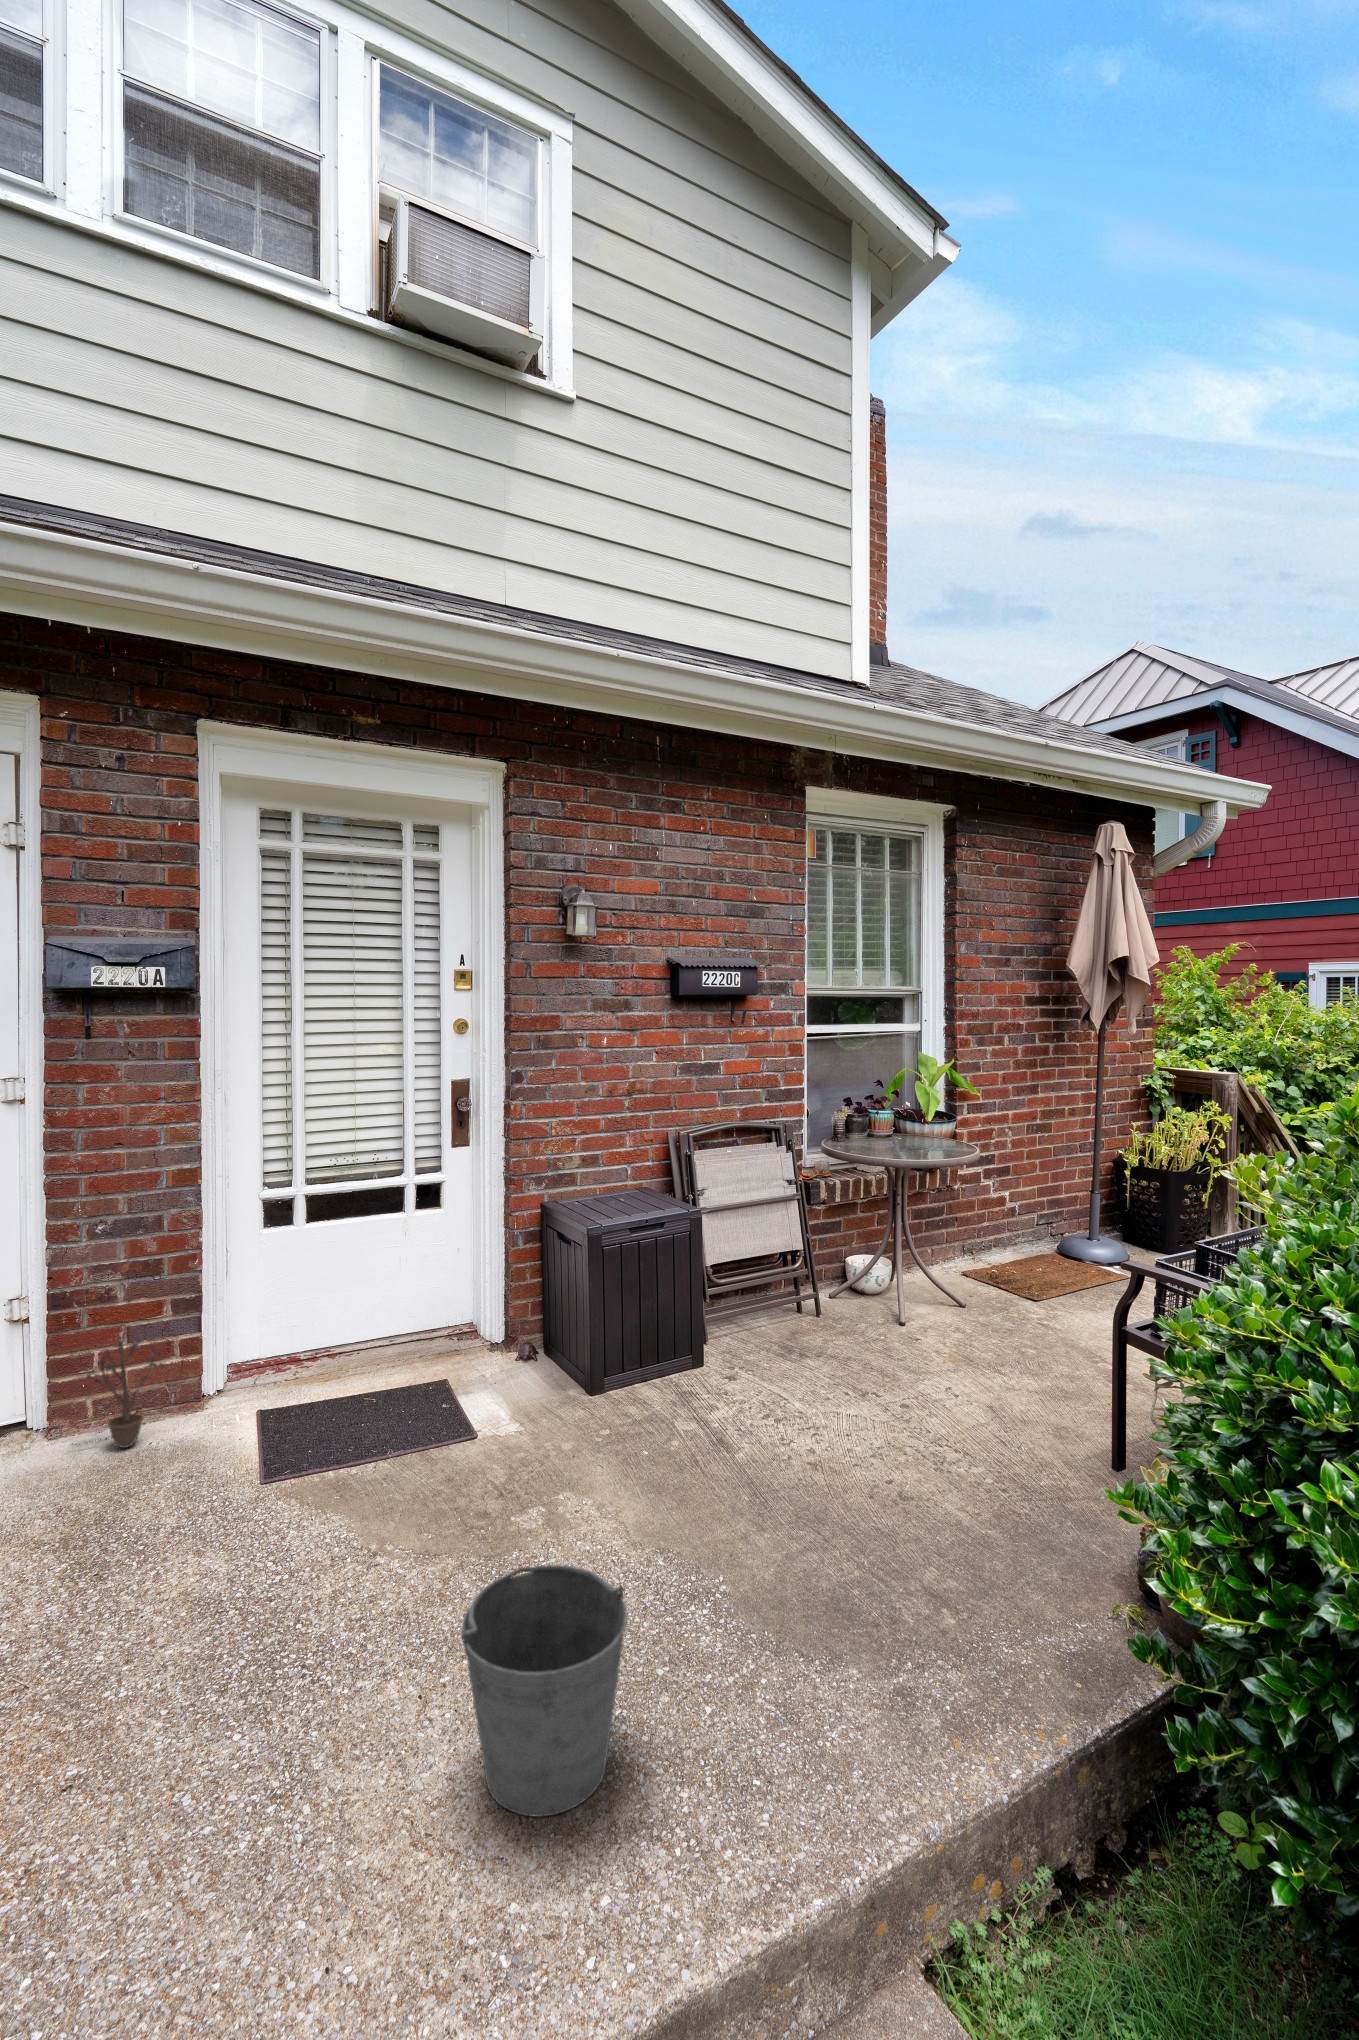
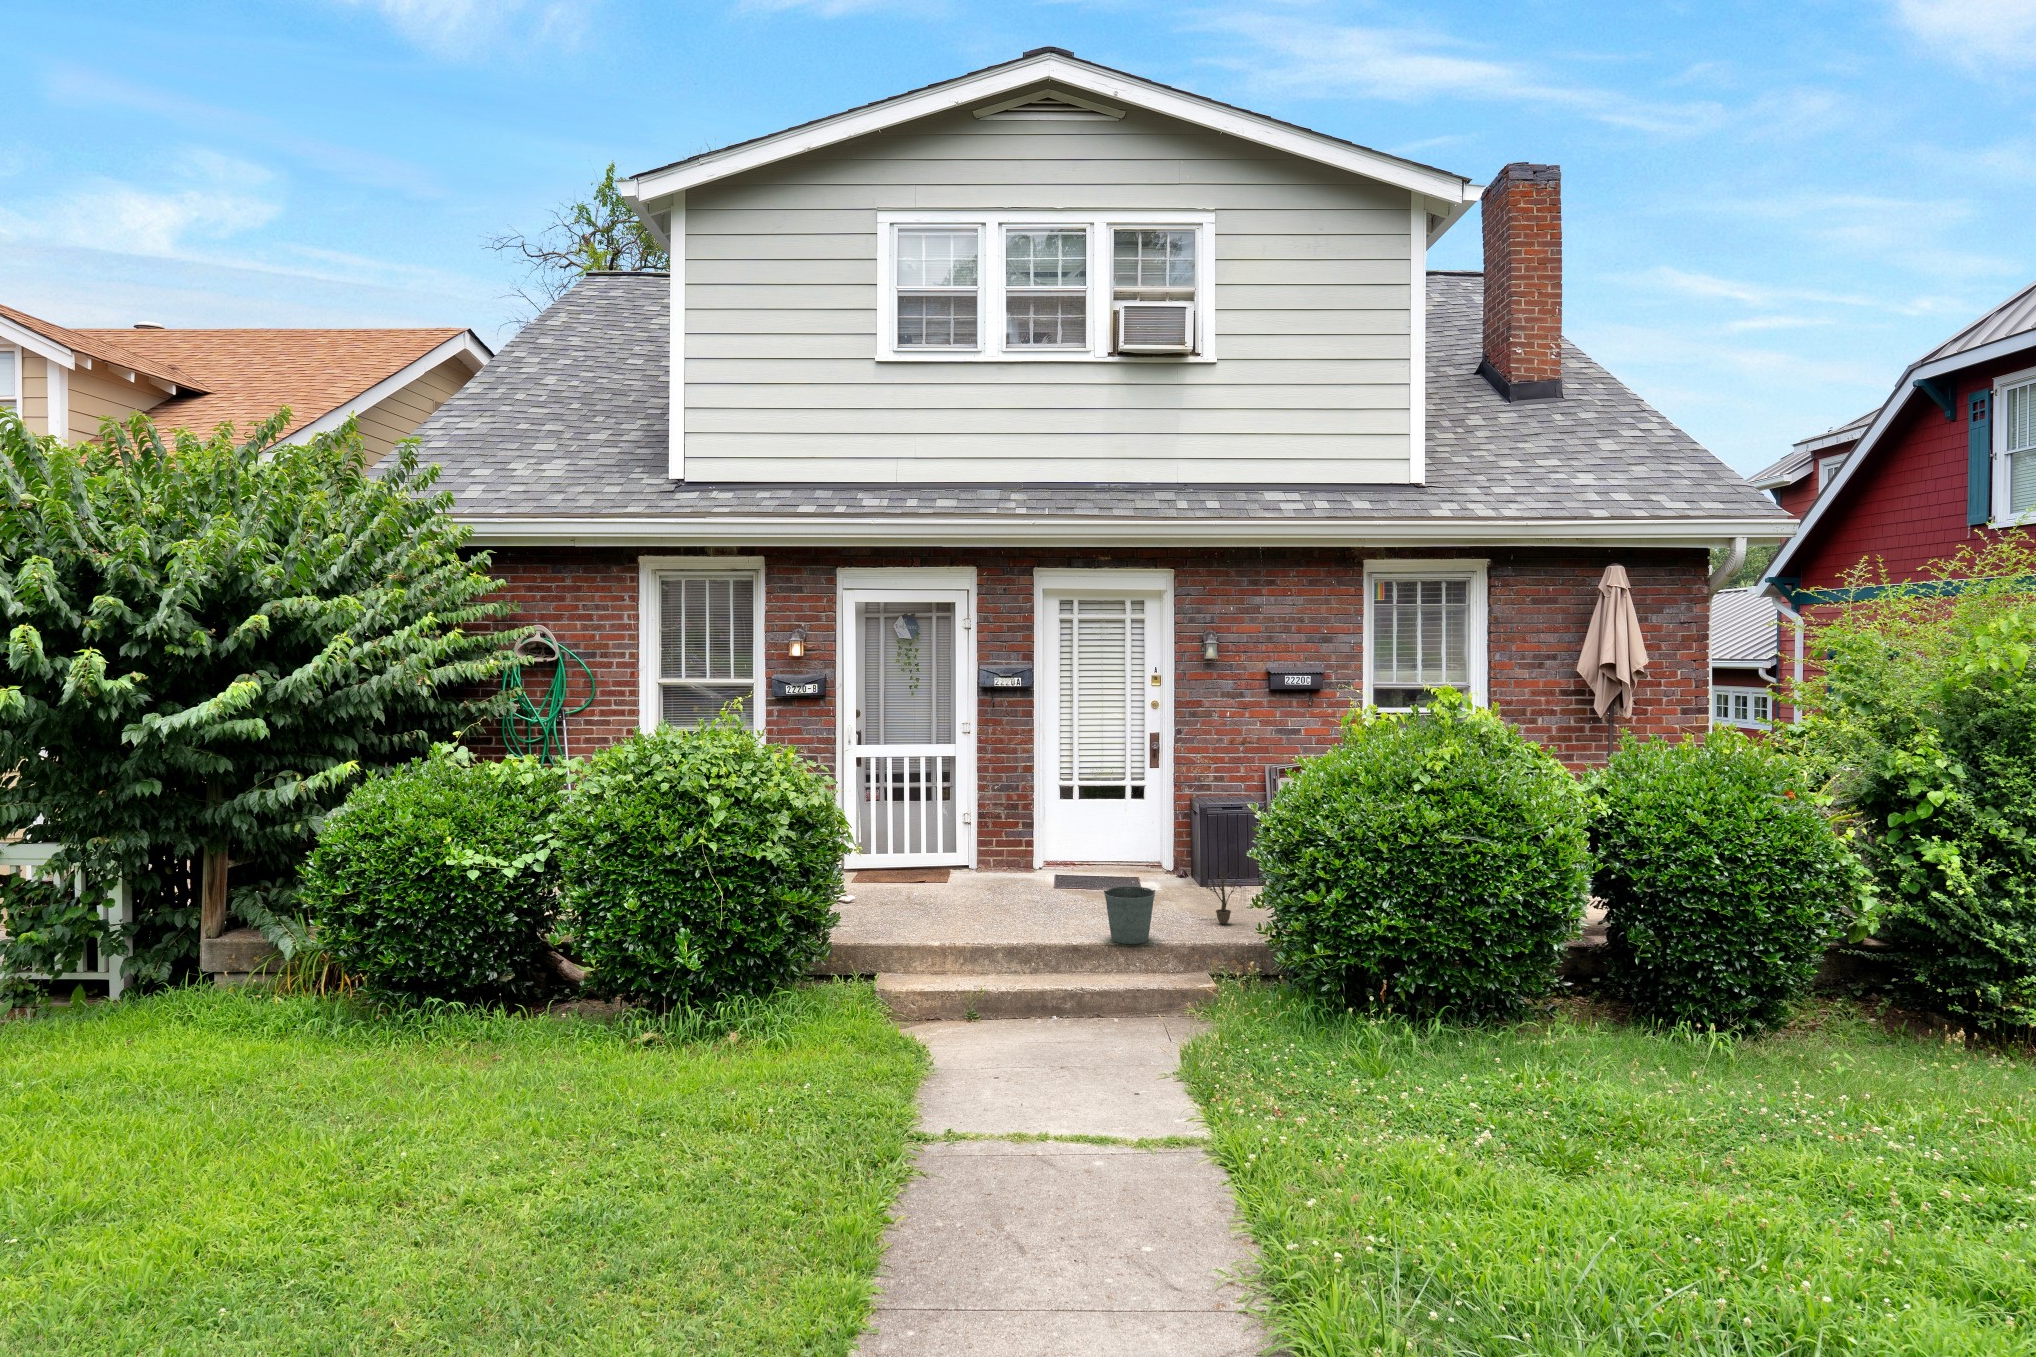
decorative plant: present [72,1336,165,1448] -> present [1201,869,1241,924]

